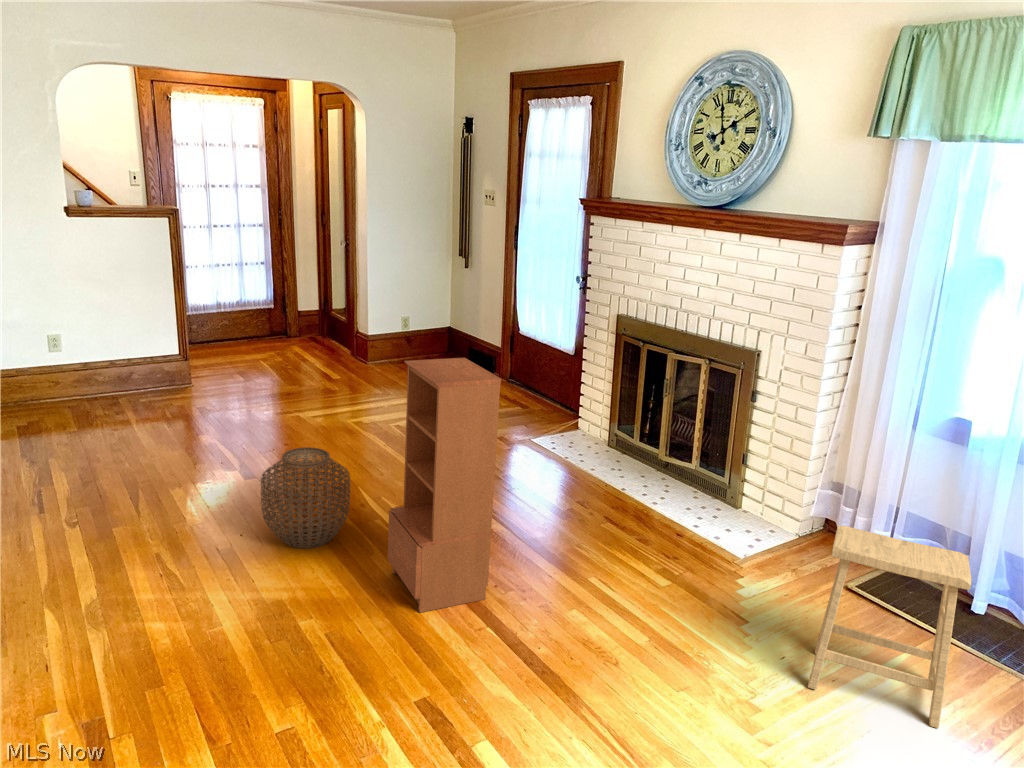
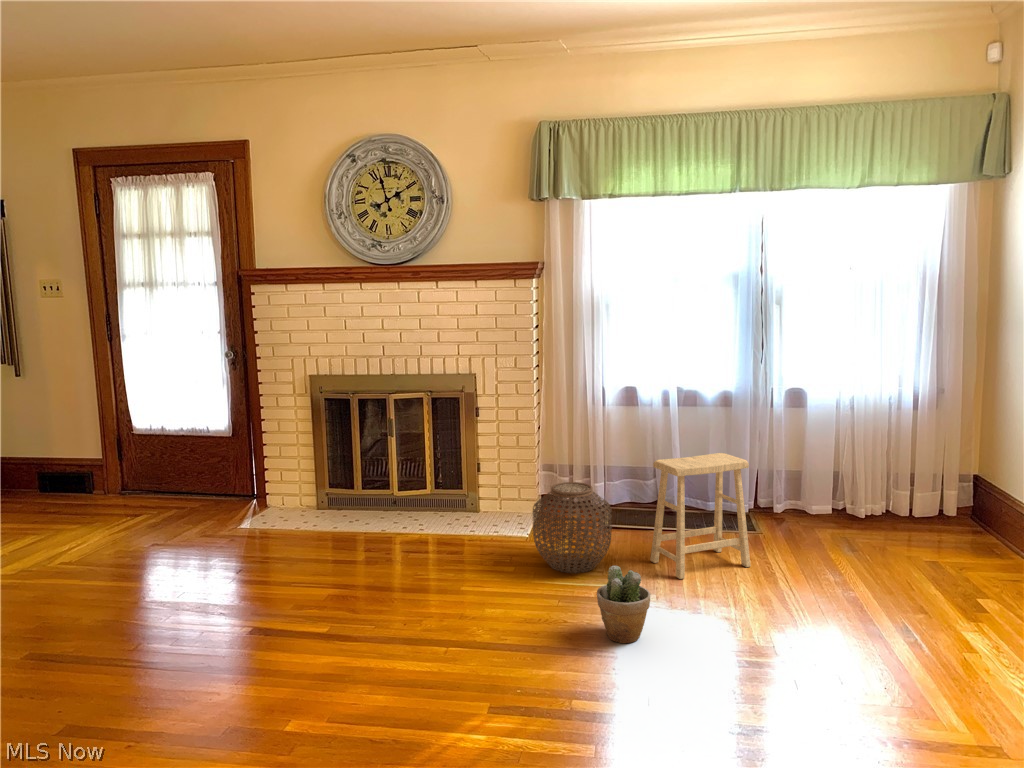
bookcase: present [388,358,501,612] -> none [311,407,431,668]
woven basket: present [261,447,350,548] -> present [533,482,612,573]
potted plant: none [600,619,667,715] -> present [597,566,651,643]

